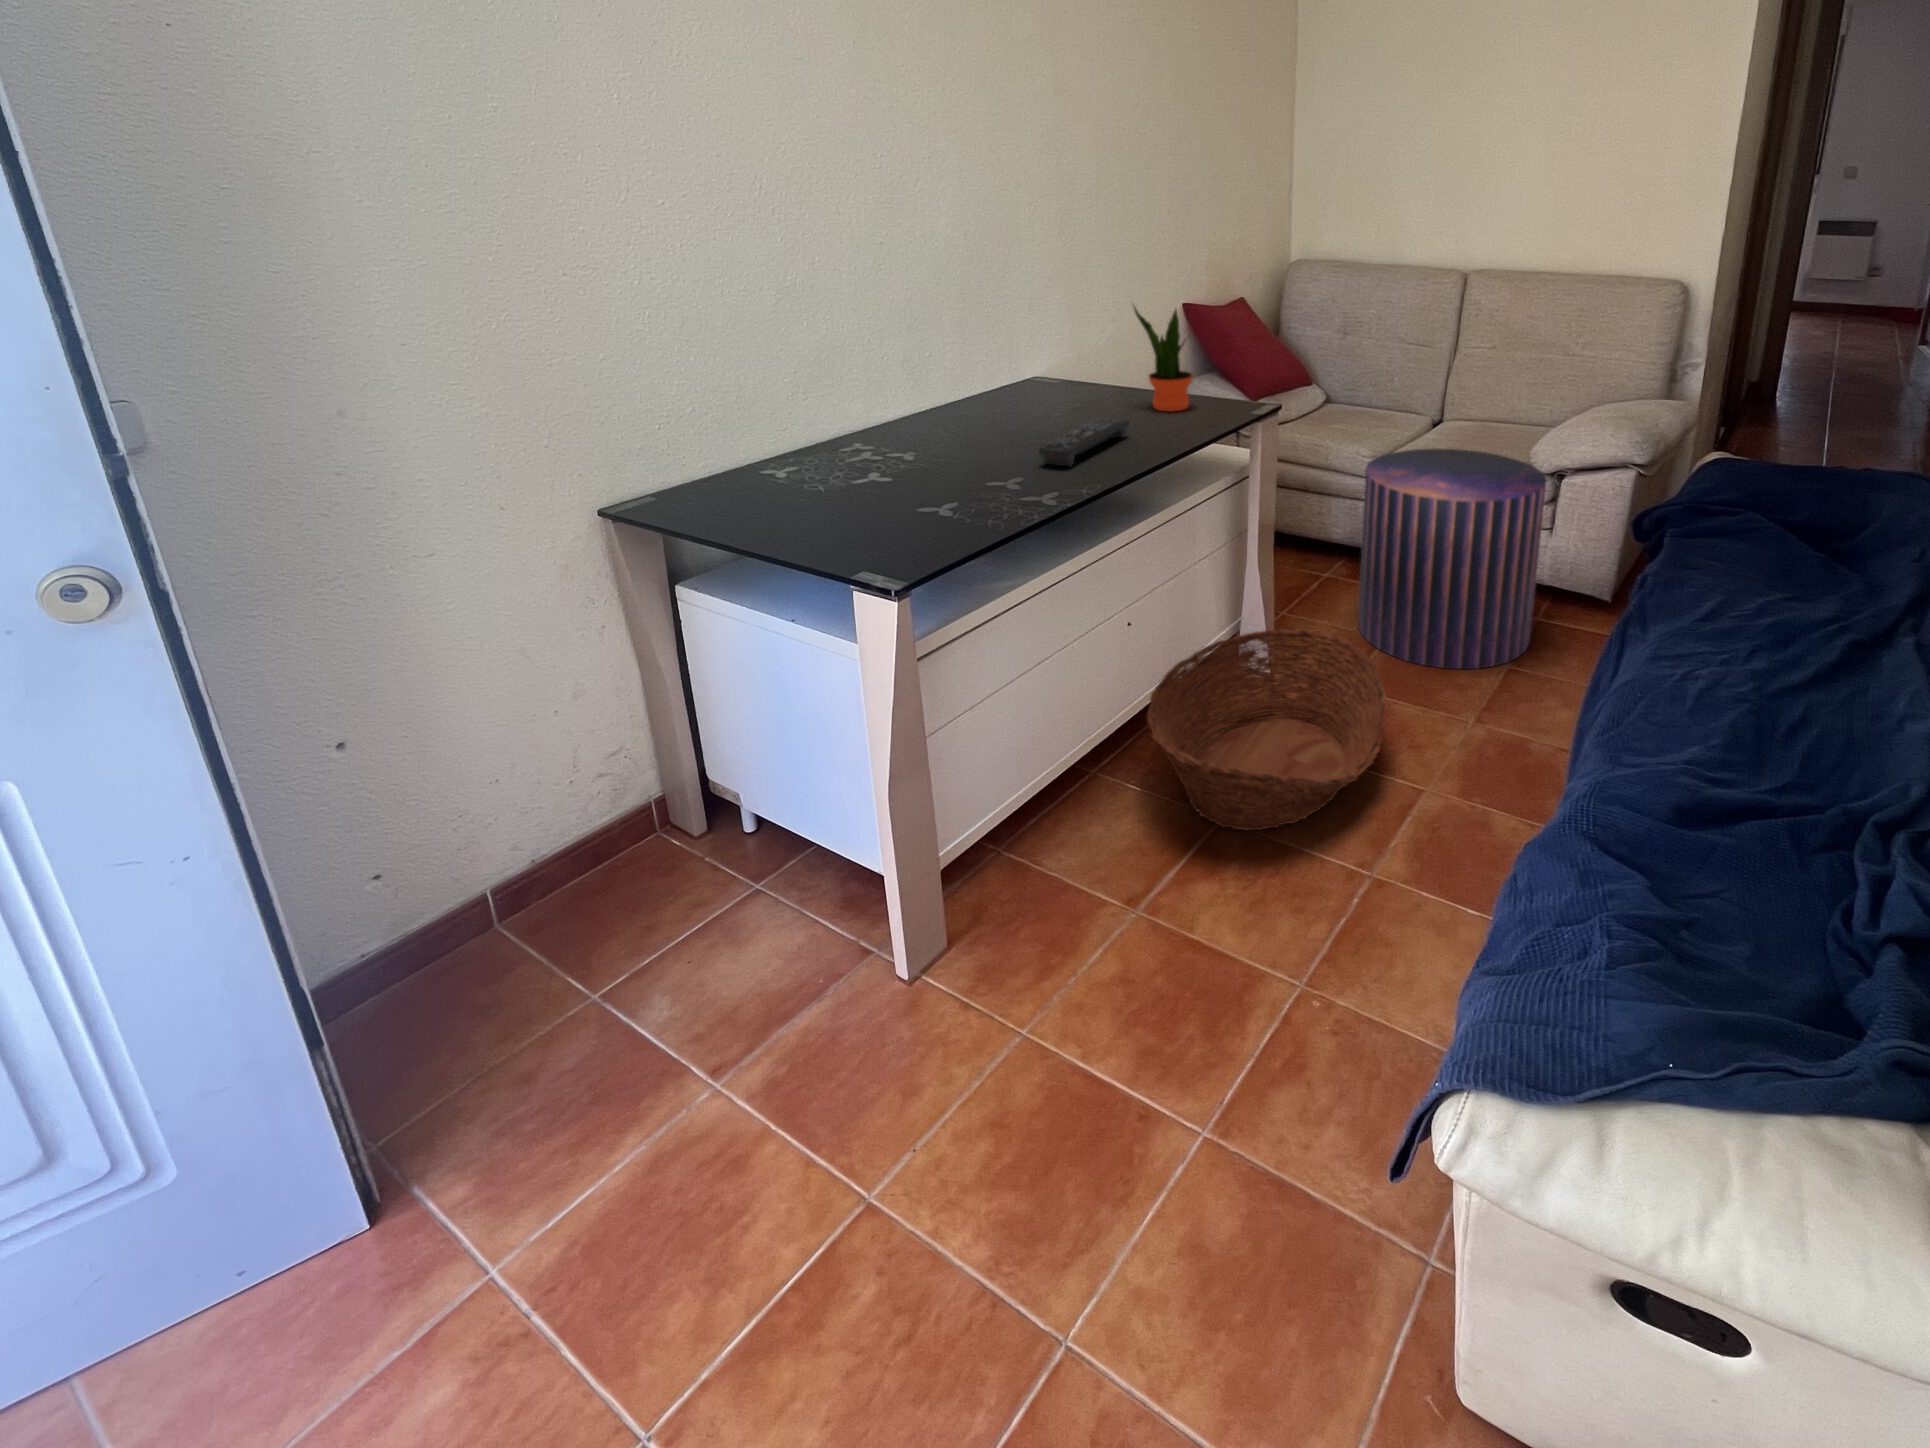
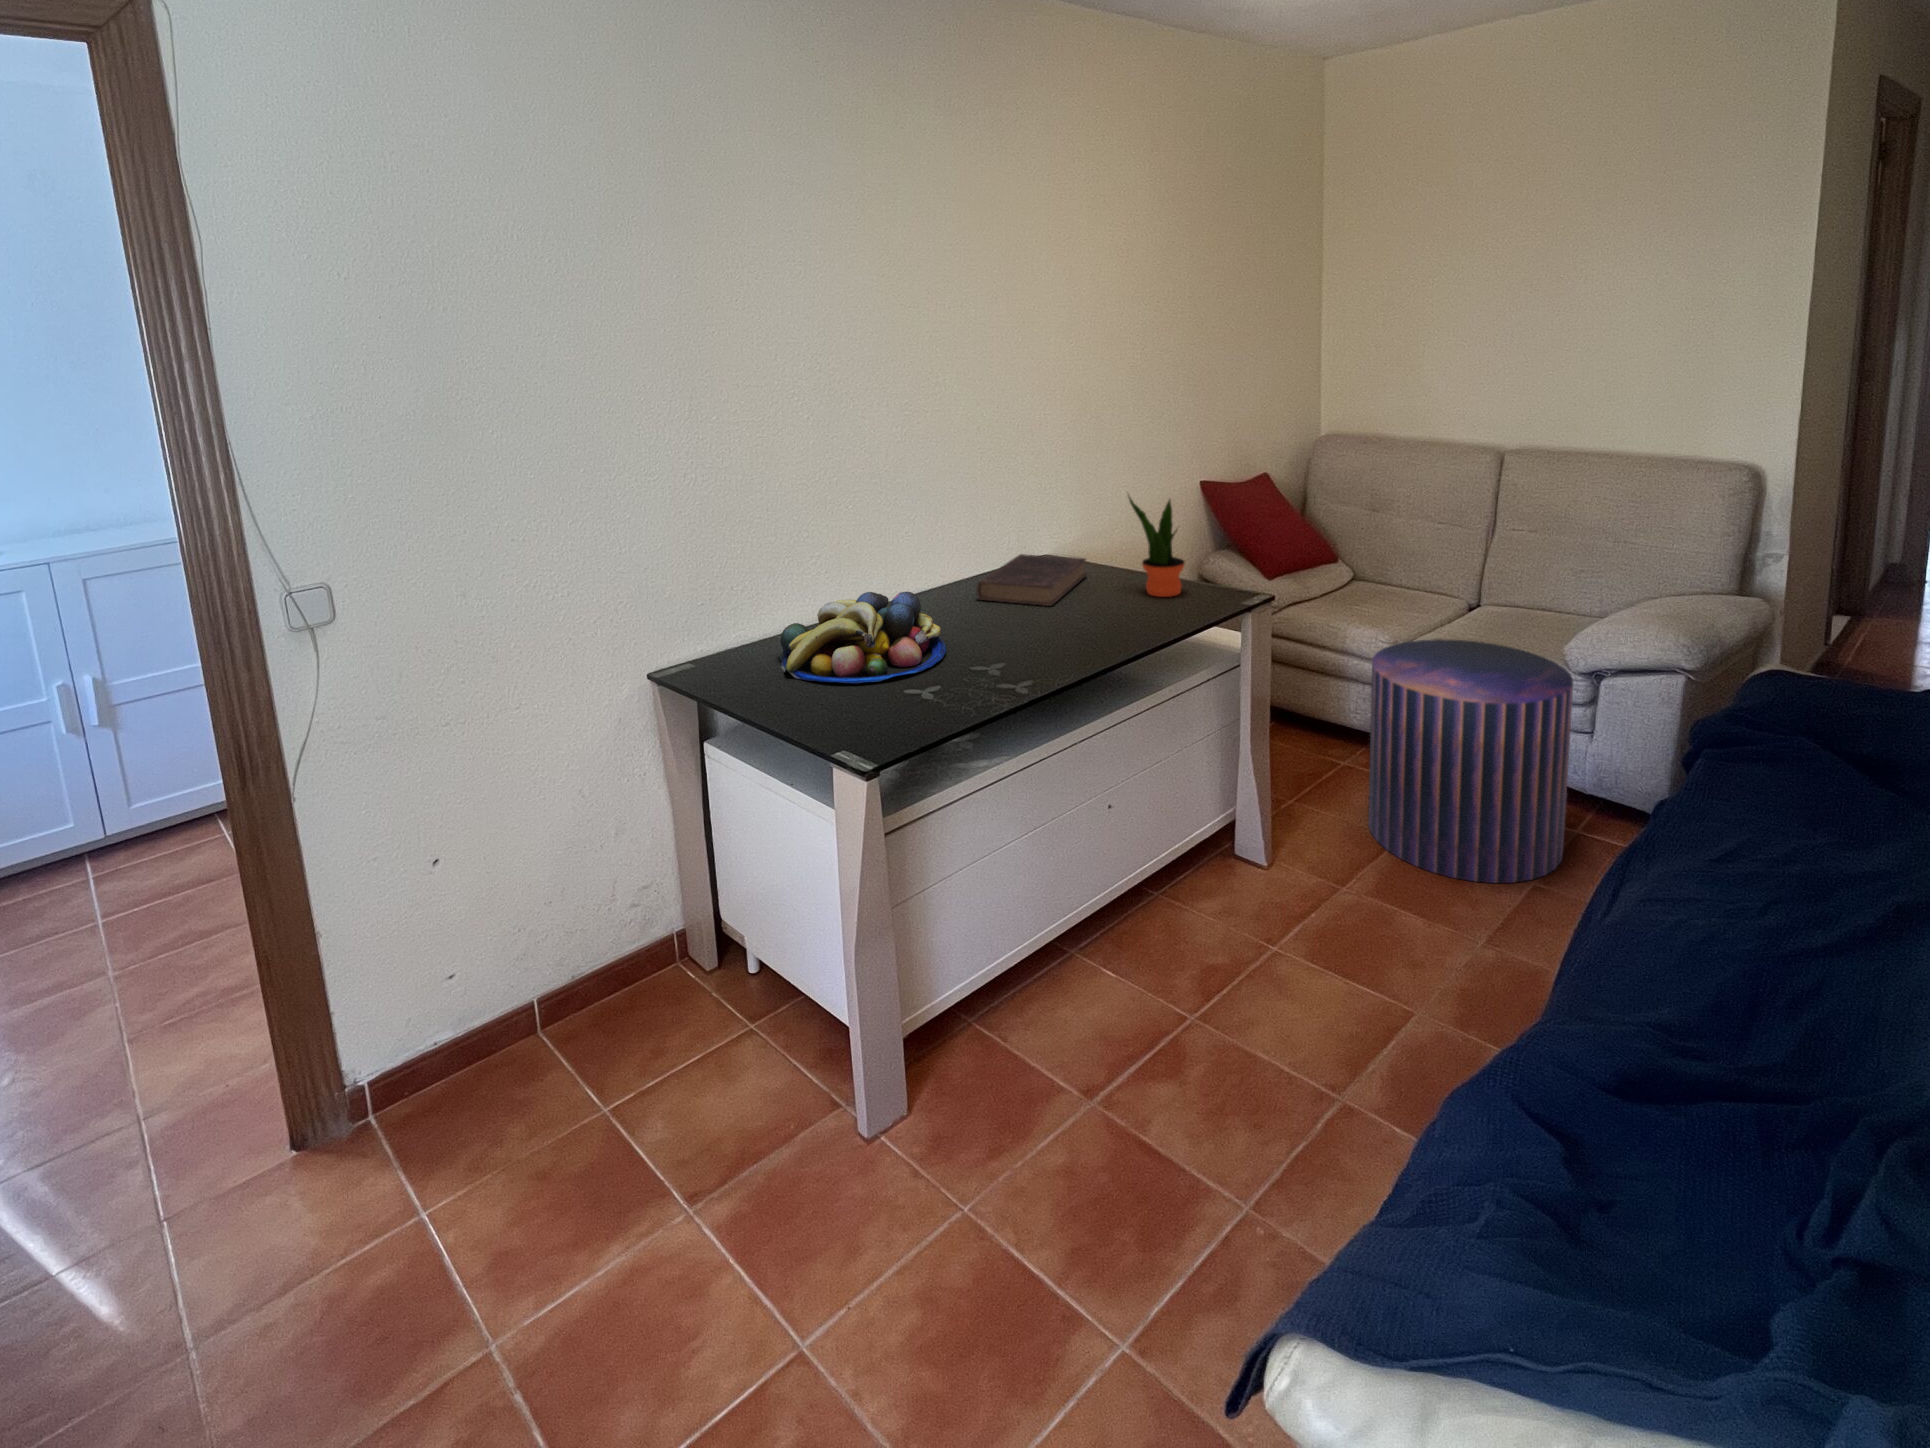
book: none [974,375,1088,424] -> present [976,554,1087,606]
fruit bowl: none [760,408,954,508] -> present [779,592,946,683]
remote control: present [1039,416,1129,466] -> none [1024,602,1115,653]
basket: present [1147,629,1387,830] -> none [1119,822,1376,1035]

